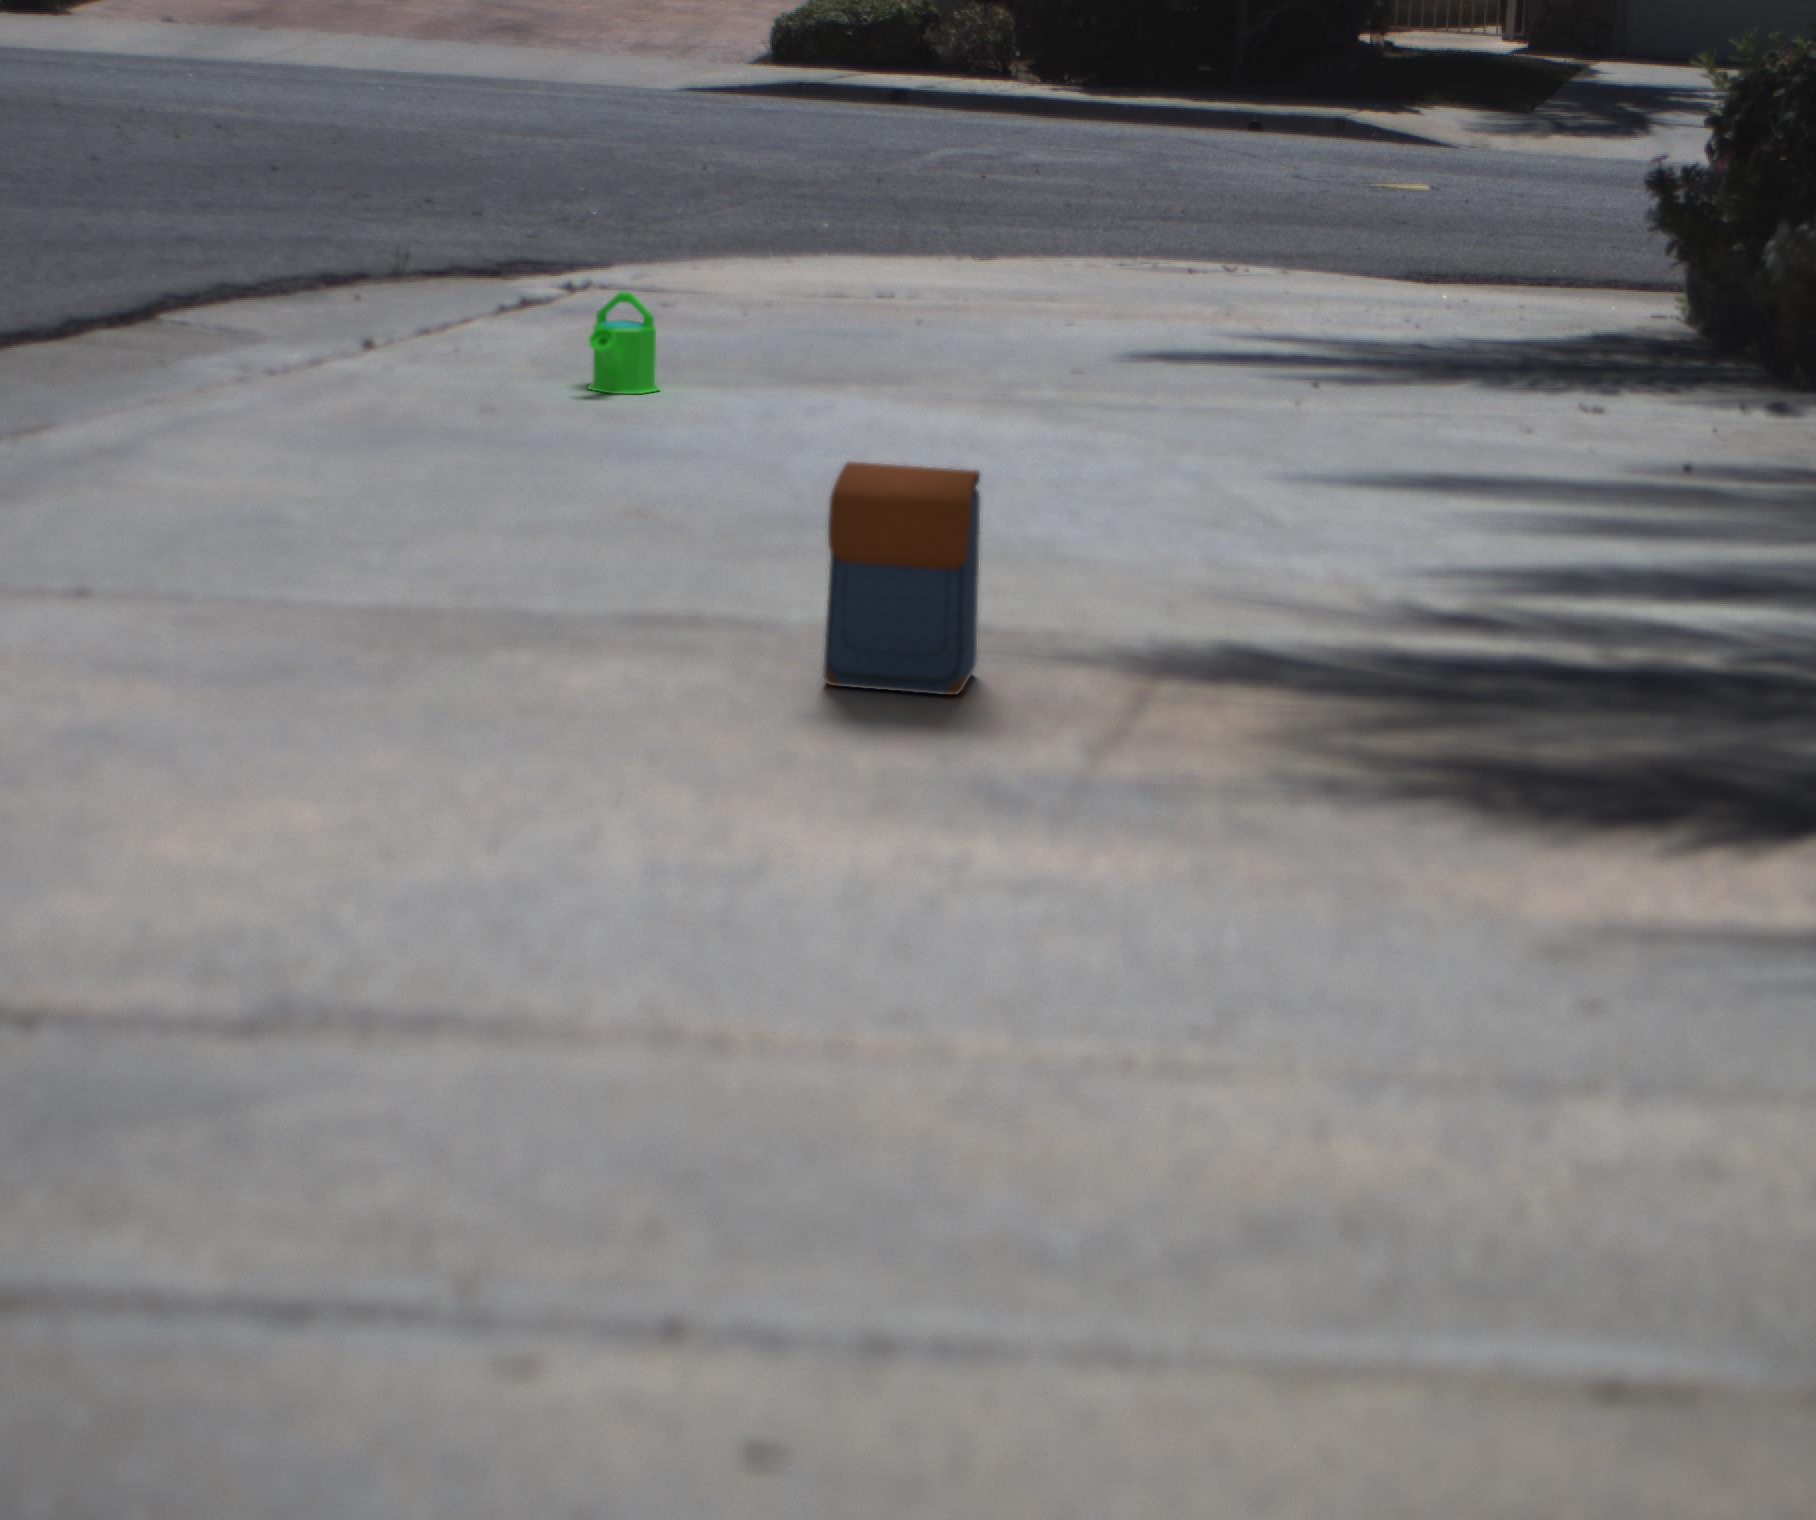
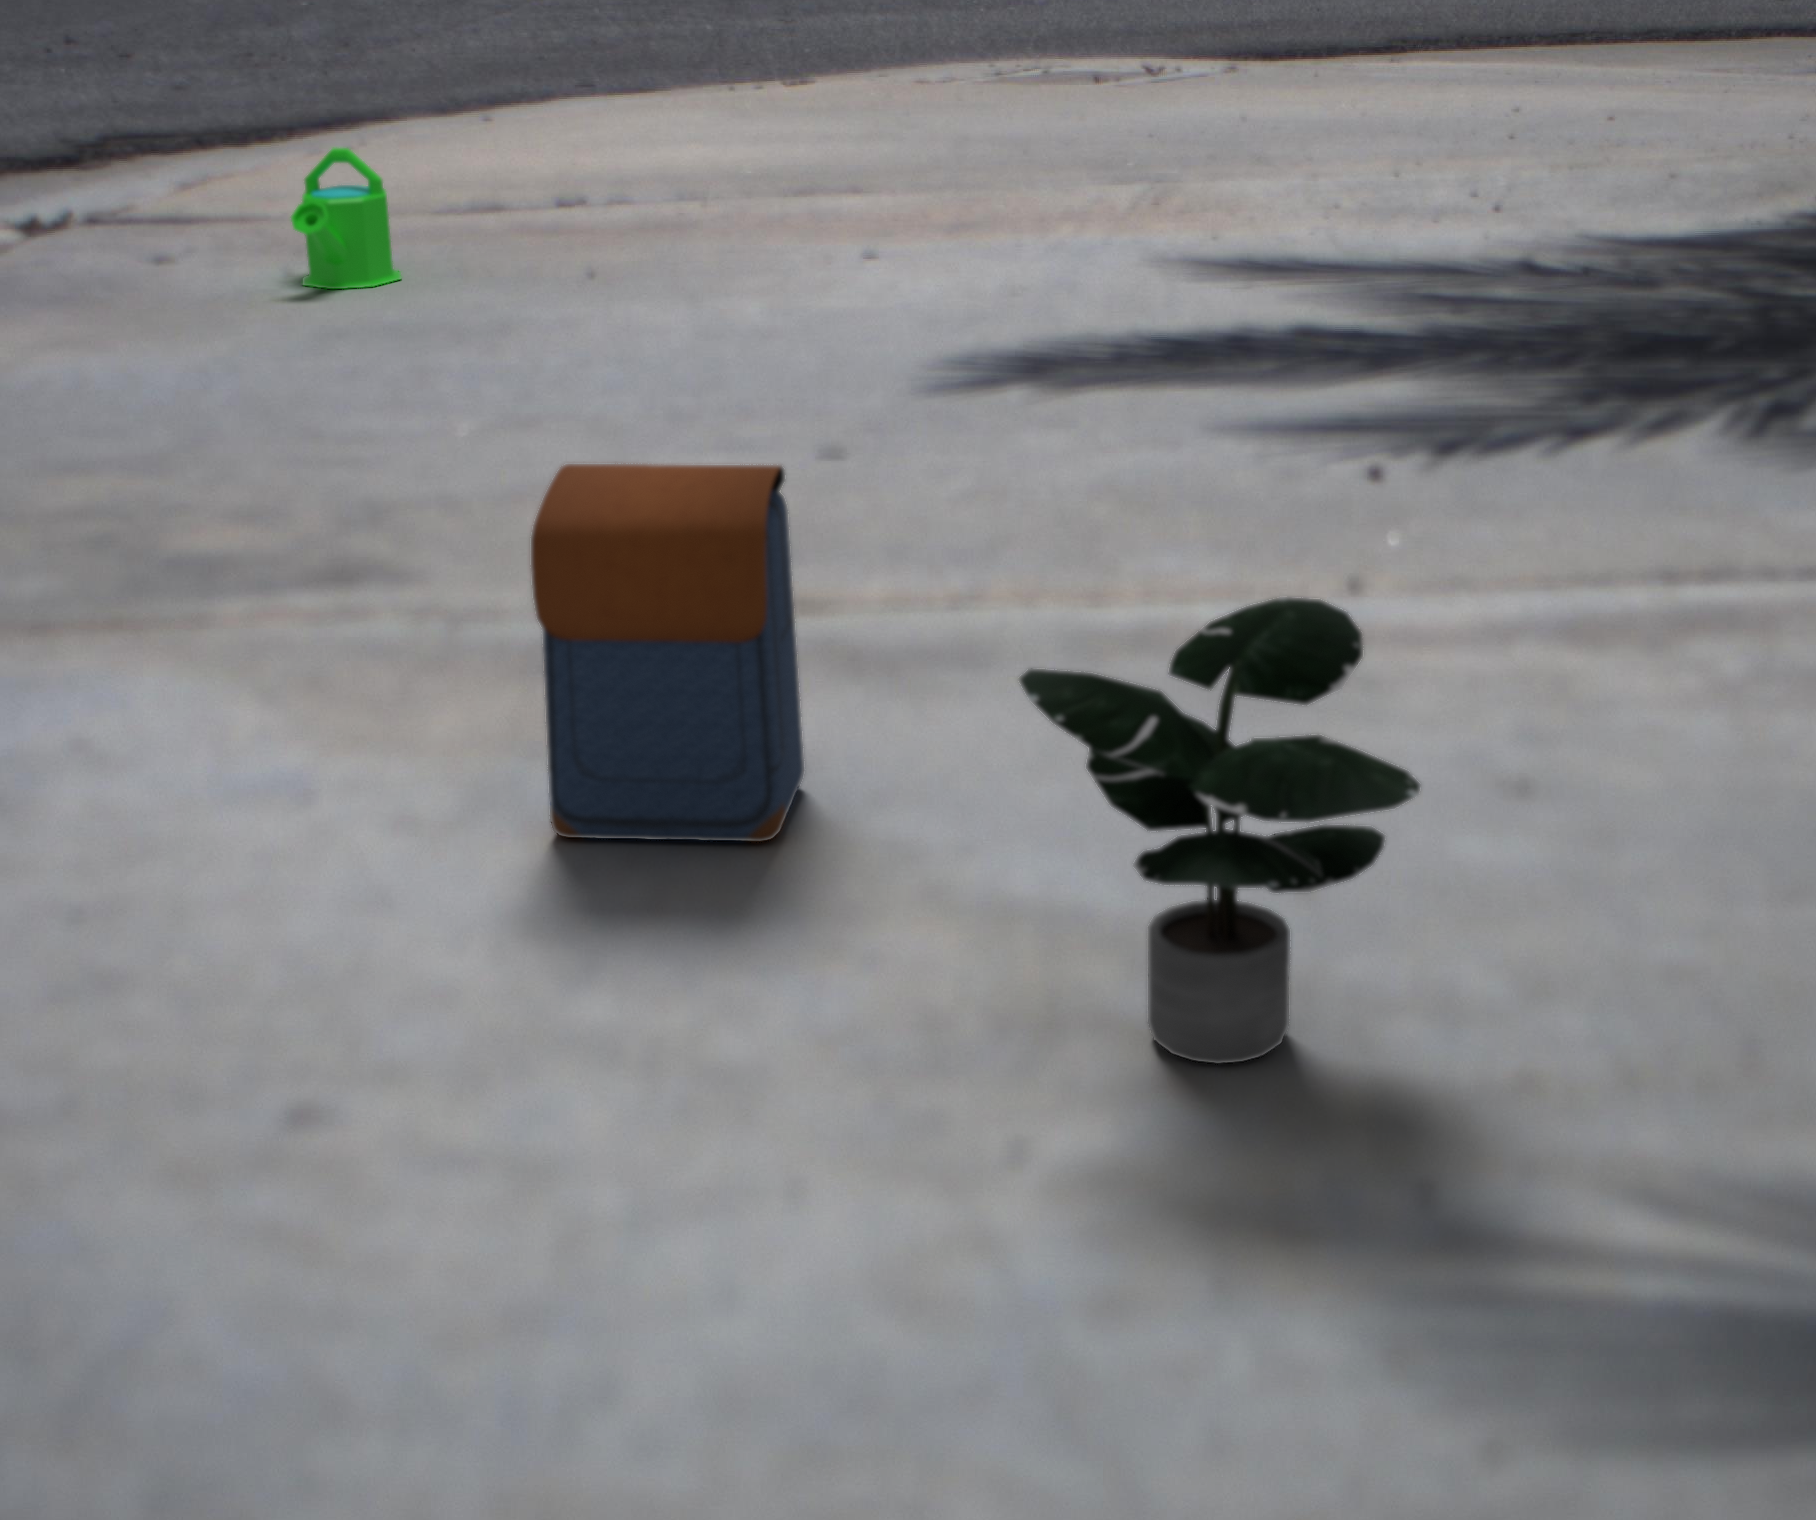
potted plant: none [1120,545,1340,801] -> present [1018,597,1420,1064]

